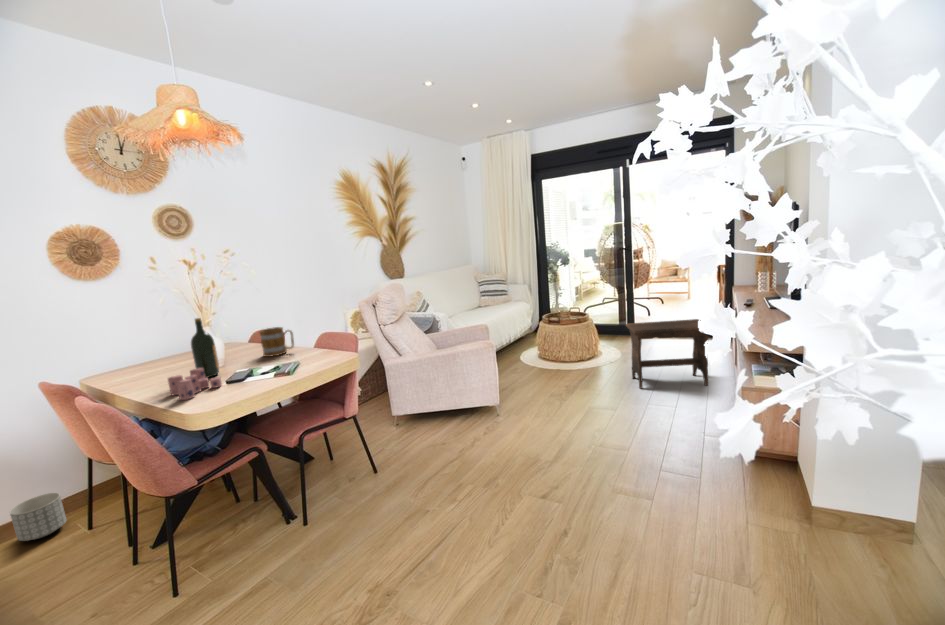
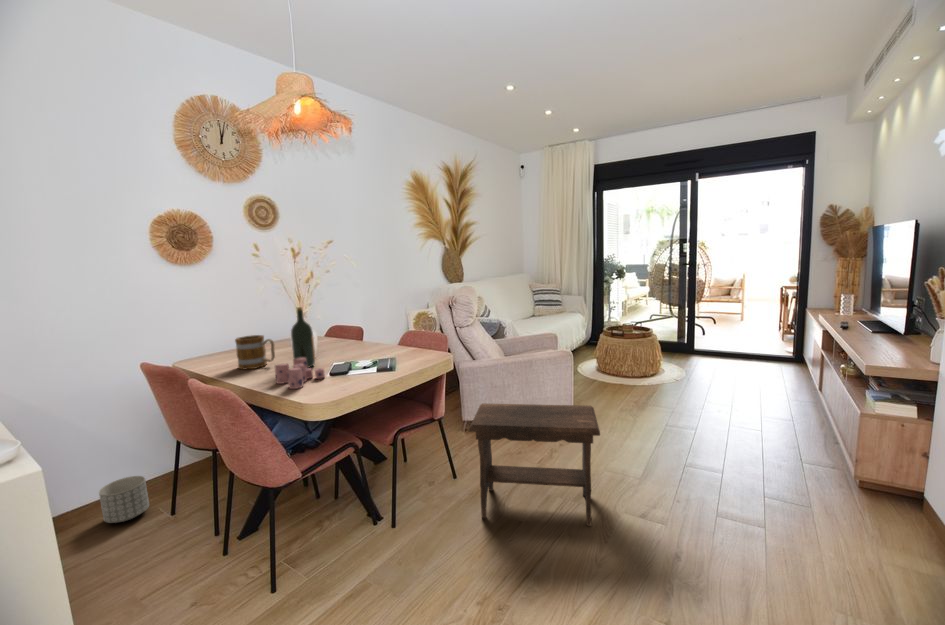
footstool: present [626,319,708,389] -> present [469,404,600,526]
mug: present [260,327,294,357] -> present [235,335,275,370]

